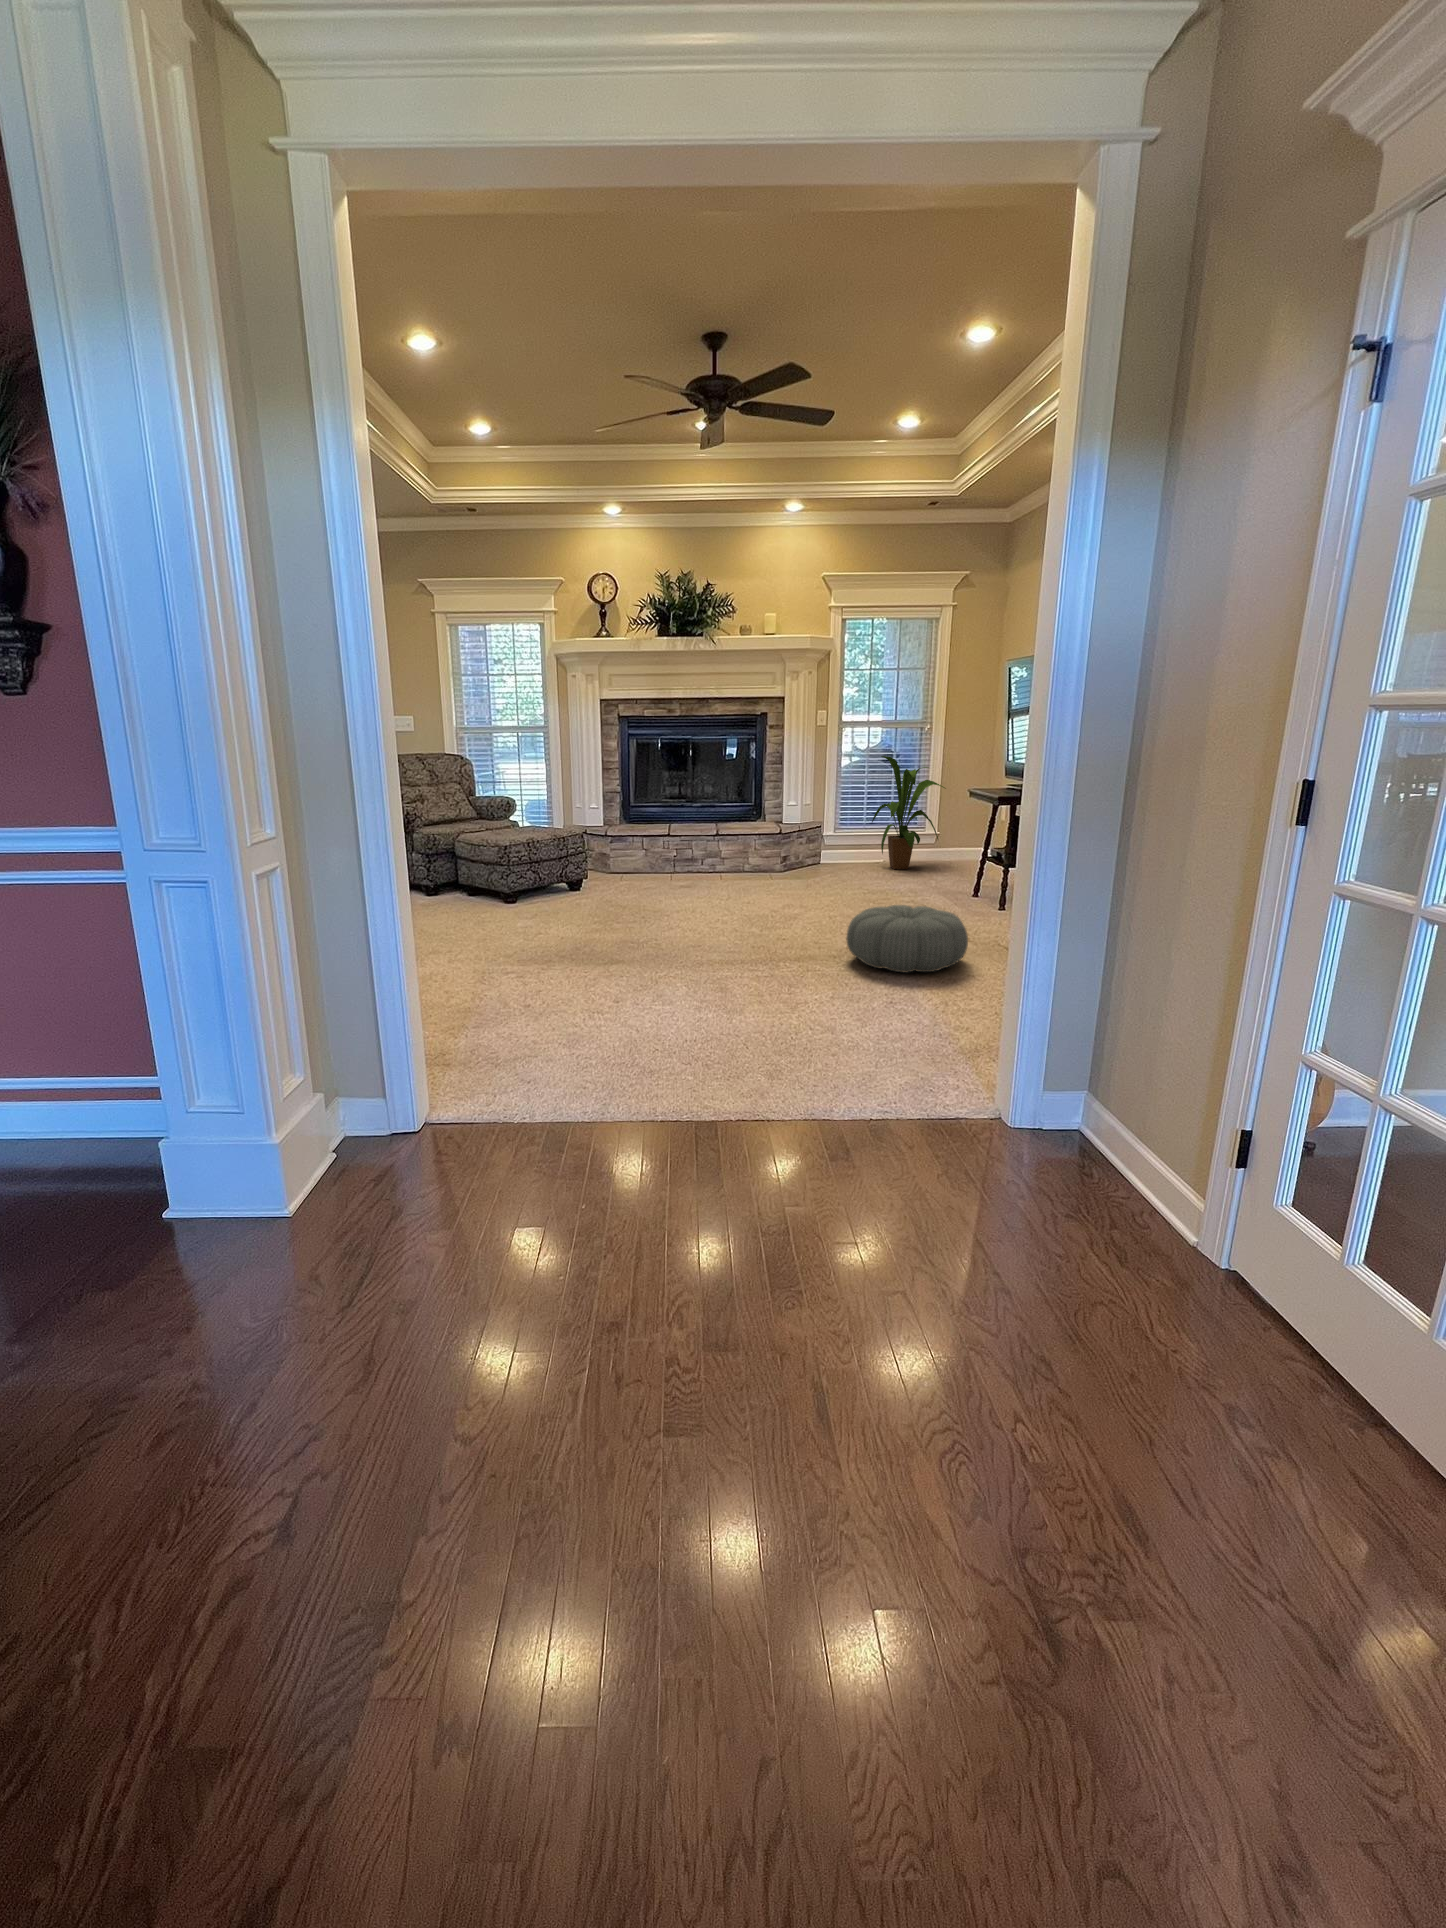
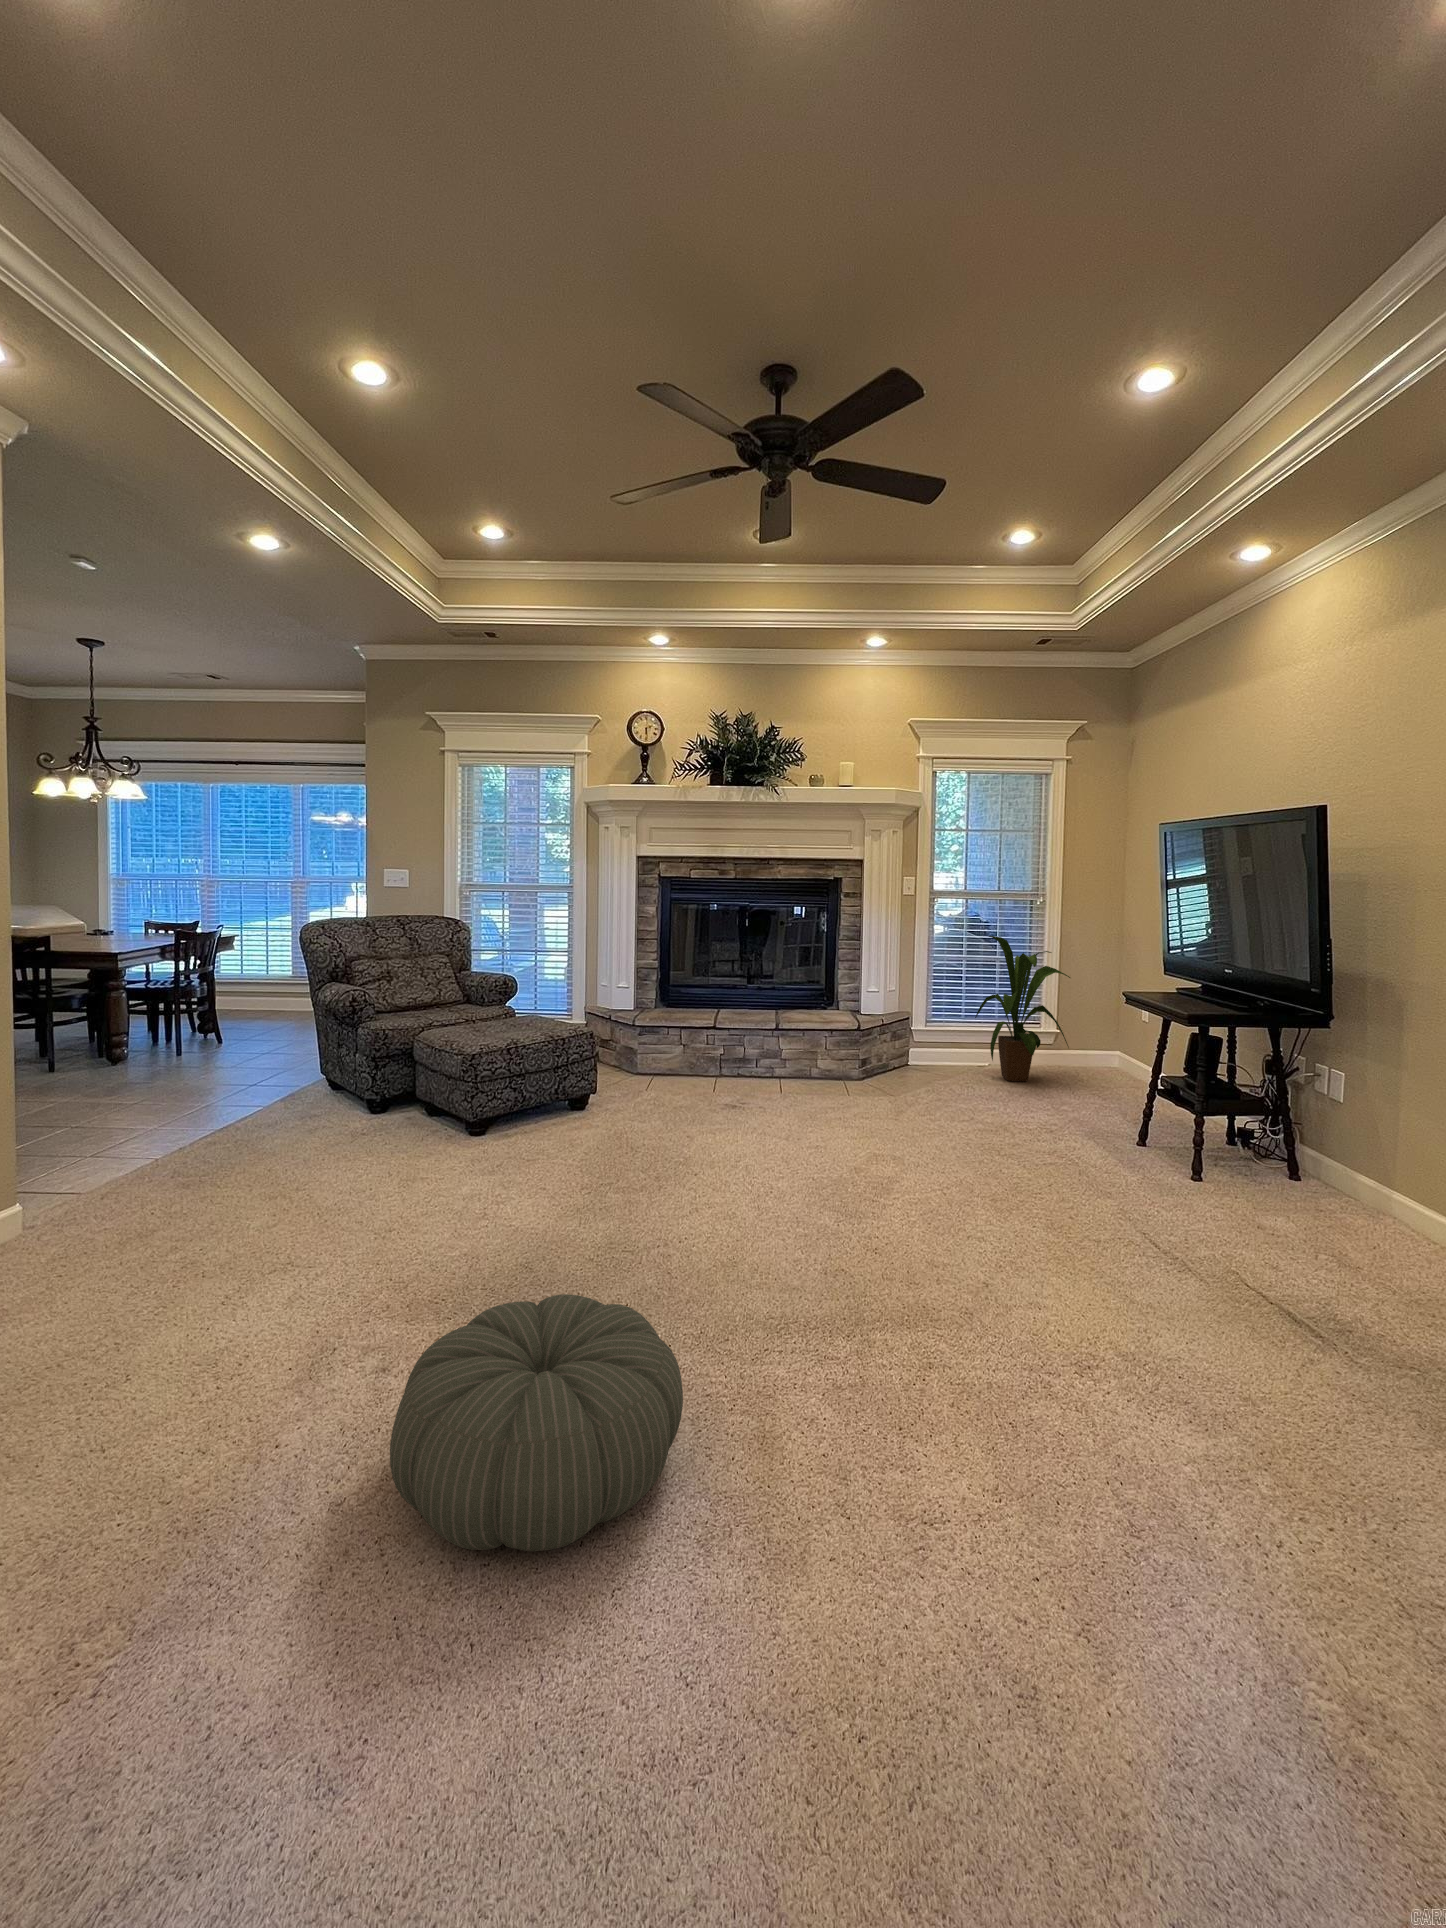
pouf: present [846,905,968,973] -> present [390,1294,683,1551]

